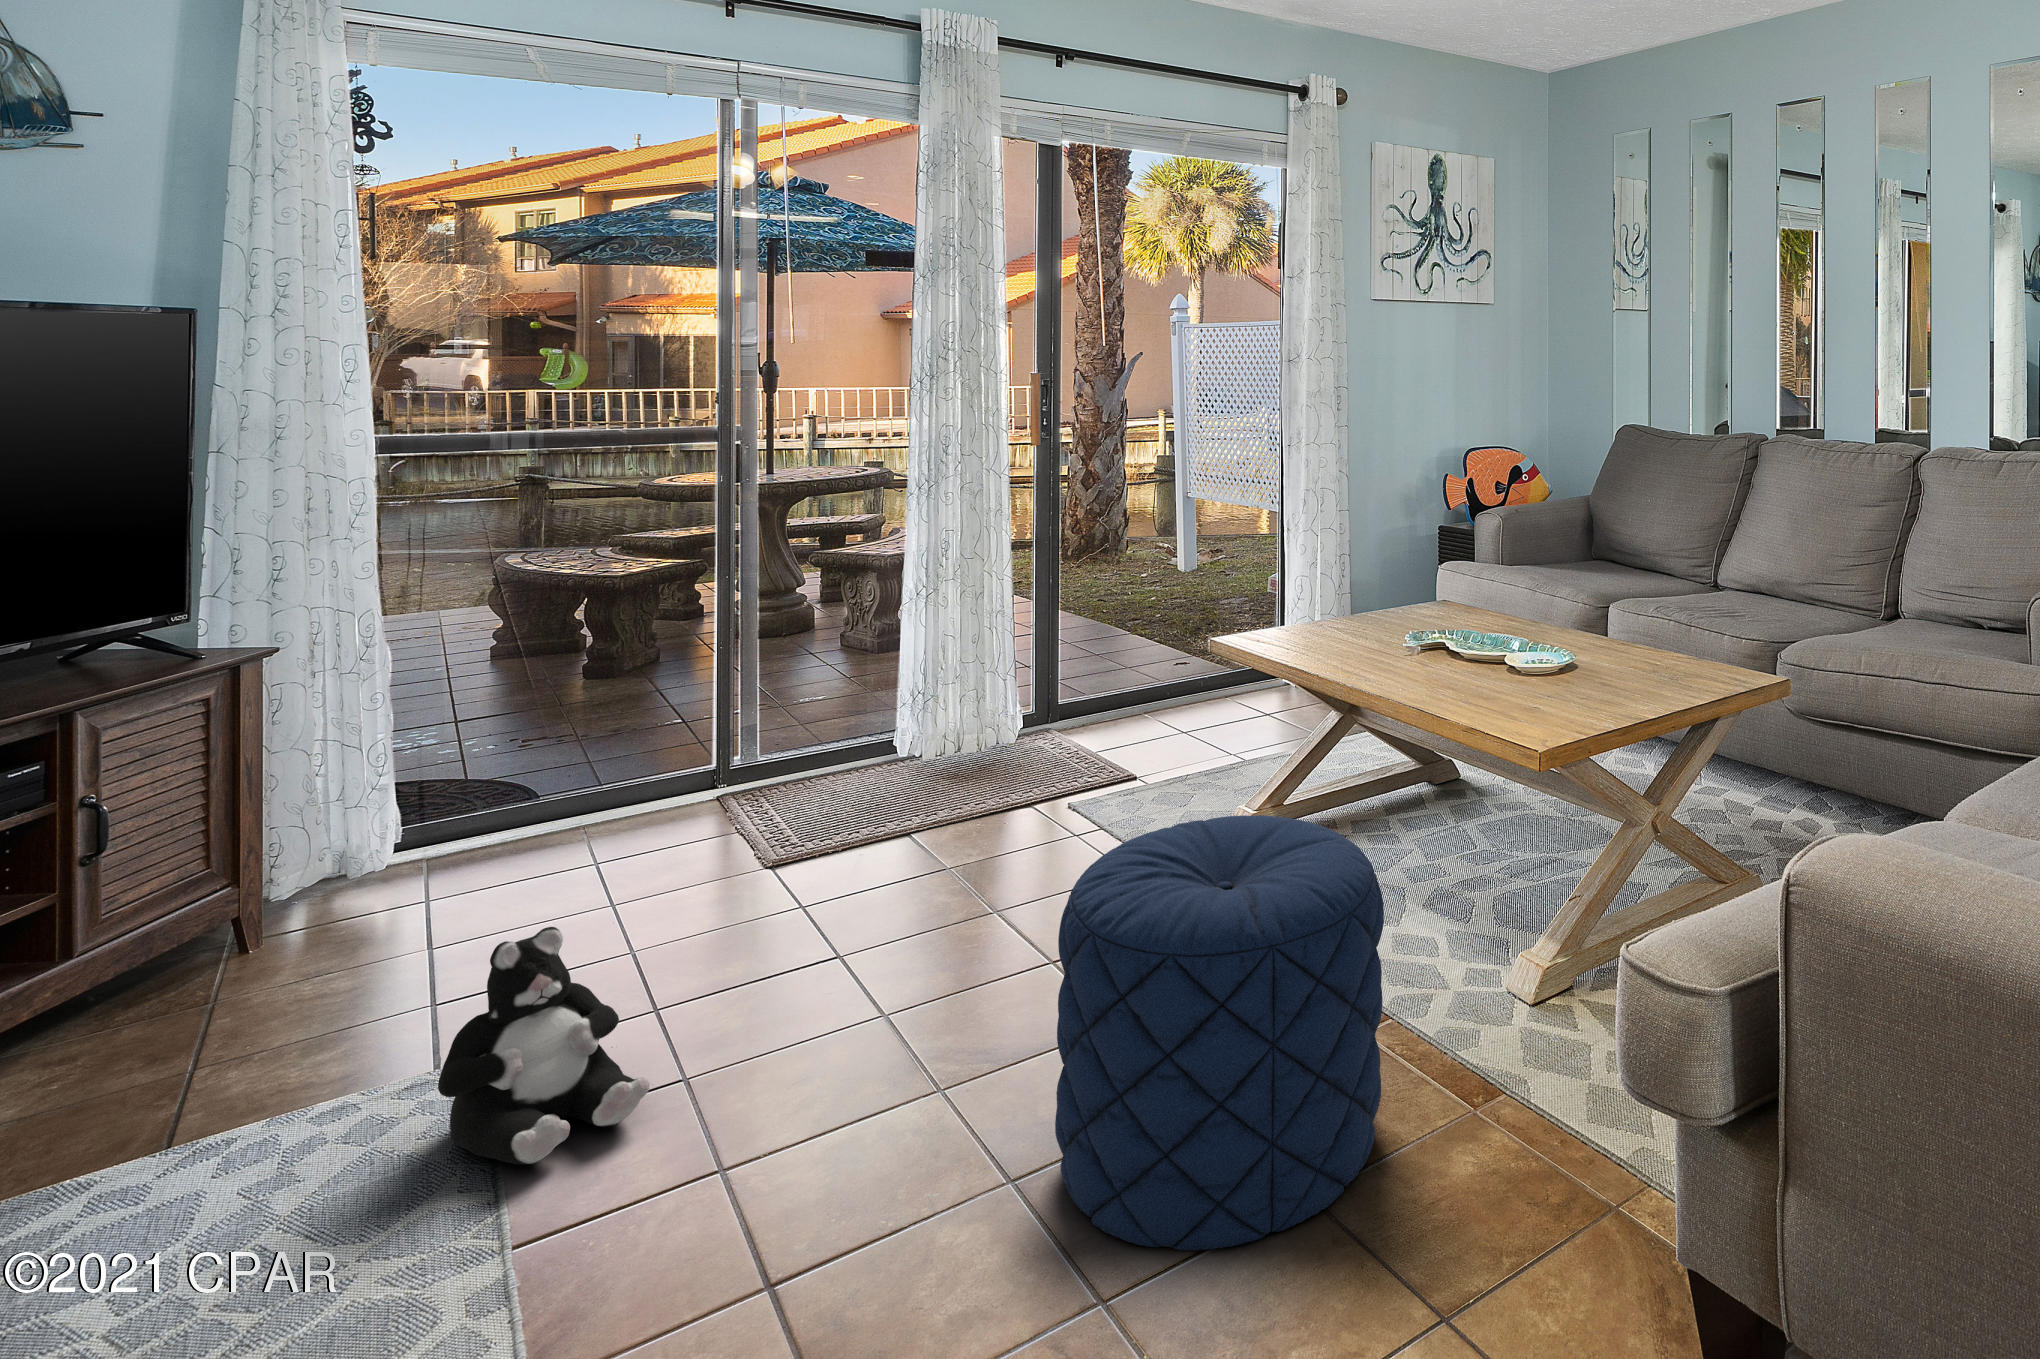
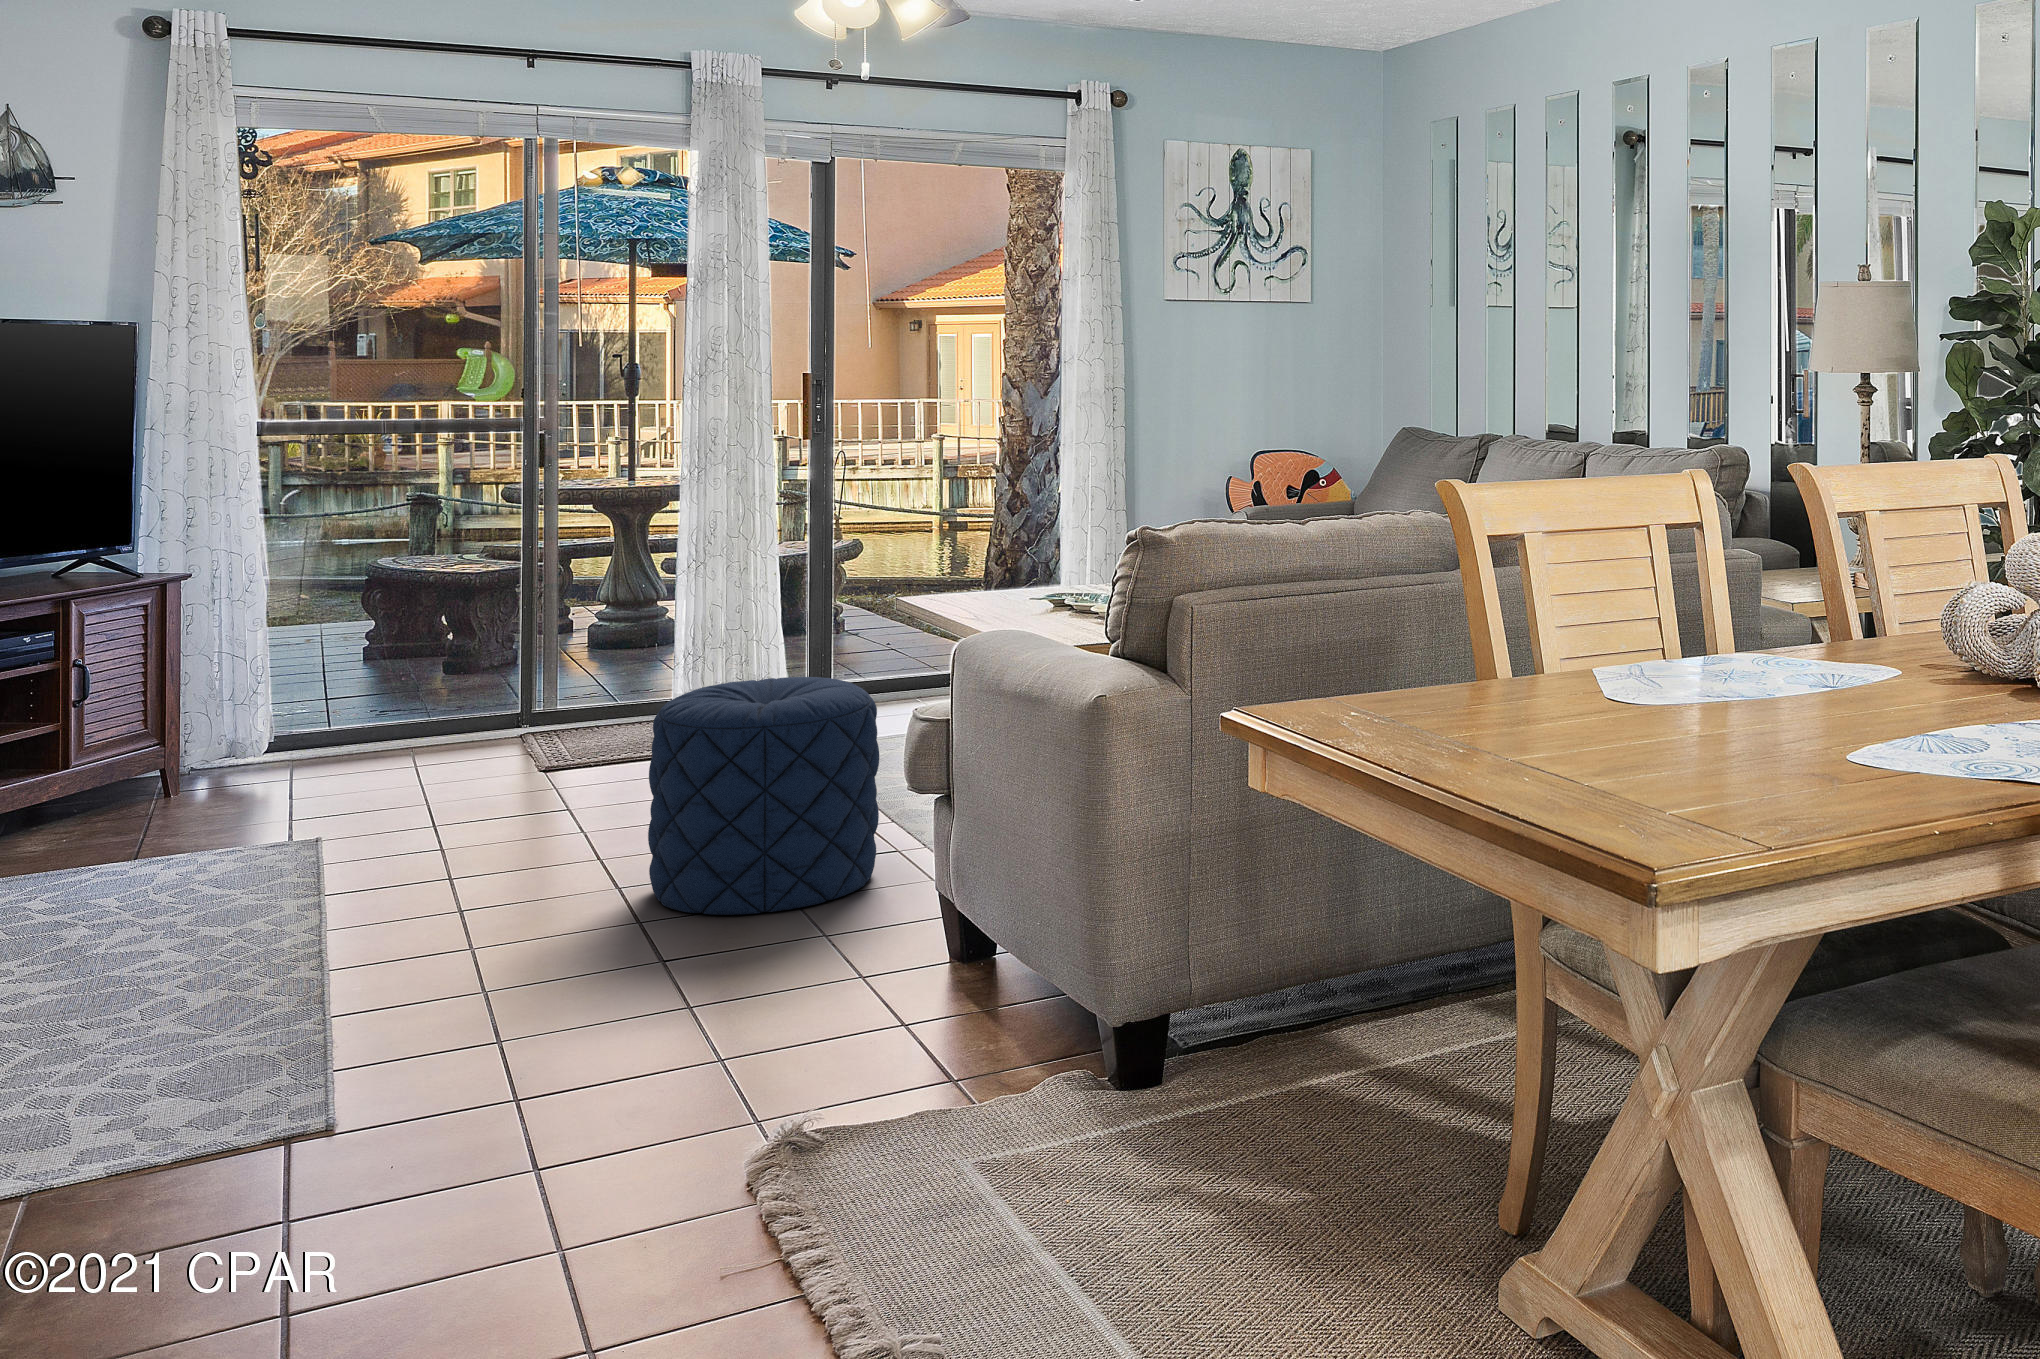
plush toy: present [438,927,650,1165] -> none [289,737,417,872]

